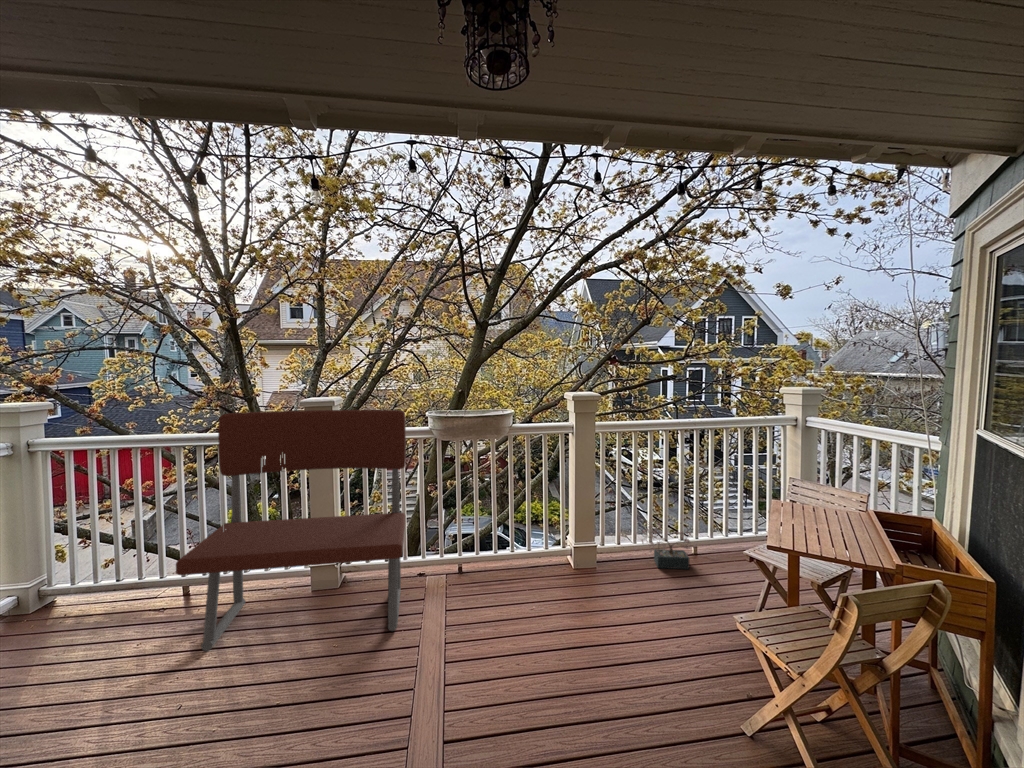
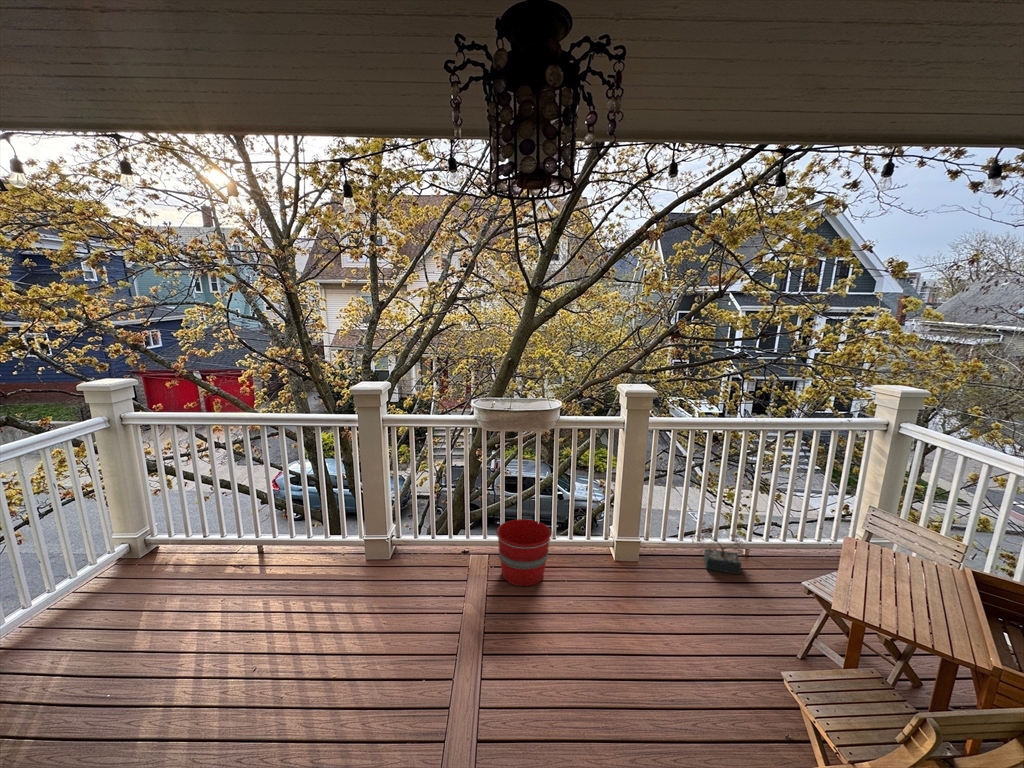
bench: present [176,410,406,651] -> none [246,398,453,615]
bucket: none [452,532,510,598] -> present [496,519,552,586]

